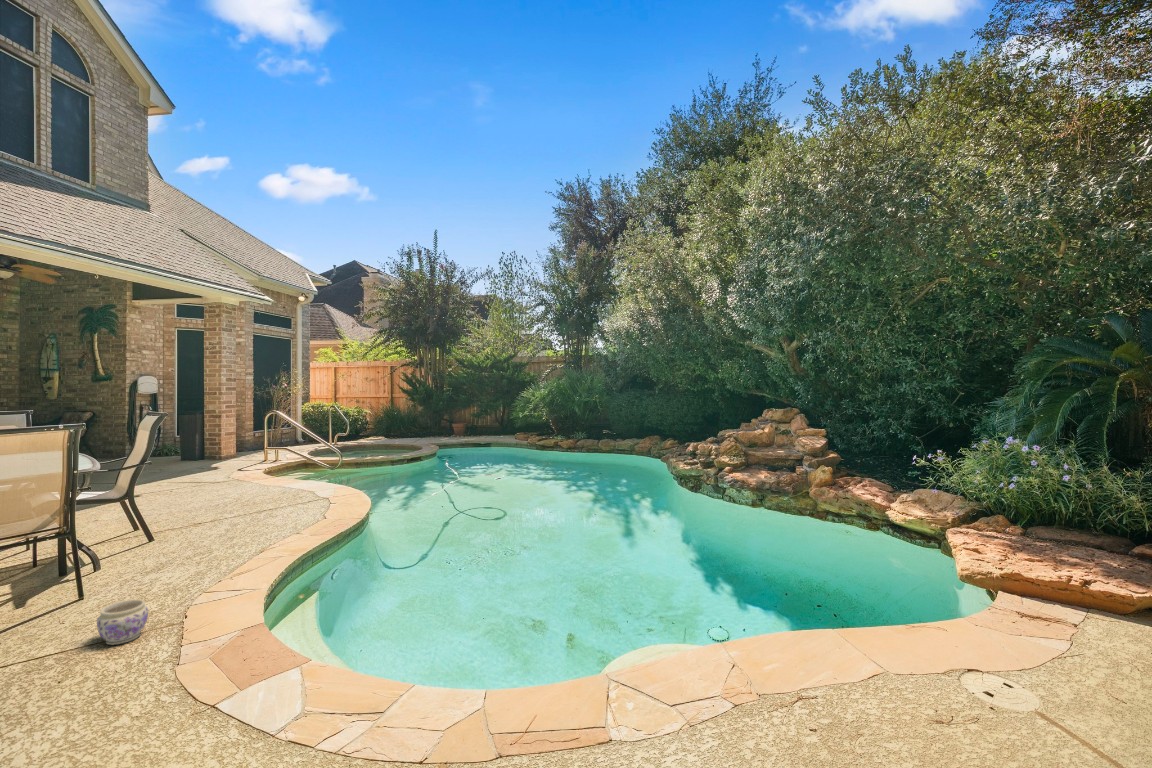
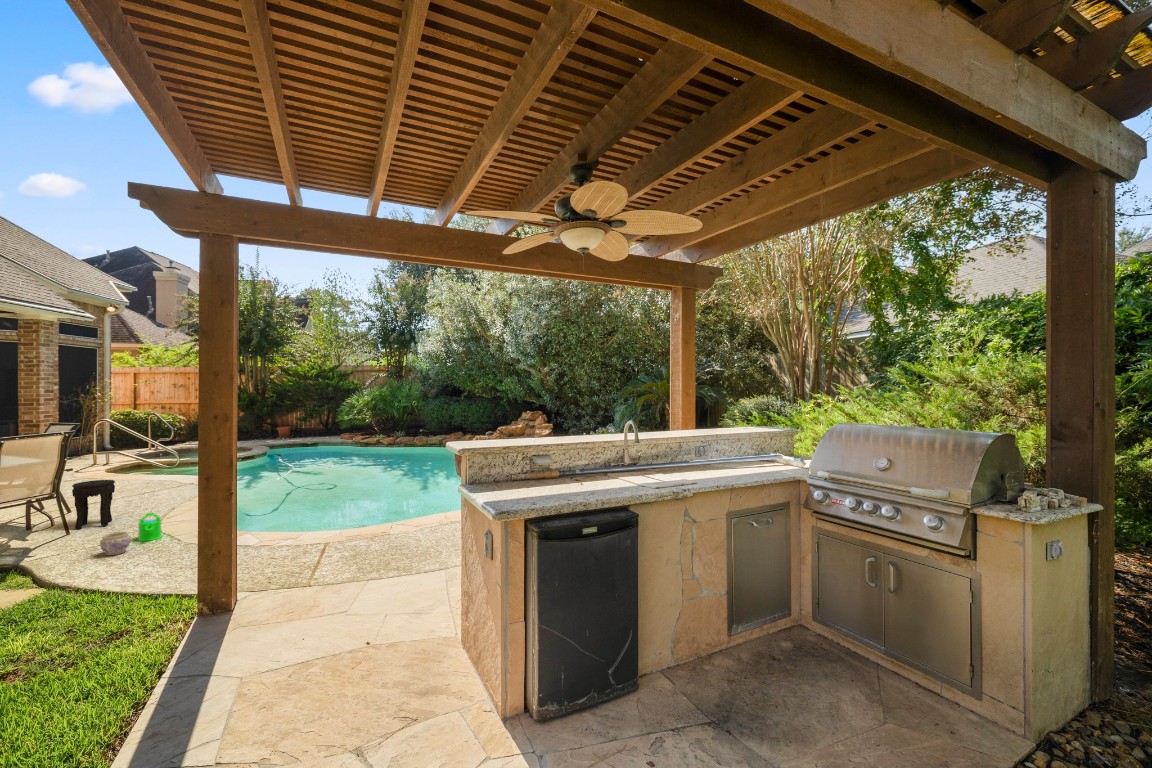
side table: none [138,495,195,569] -> present [72,480,115,530]
watering can: none [179,562,219,611] -> present [138,513,162,541]

